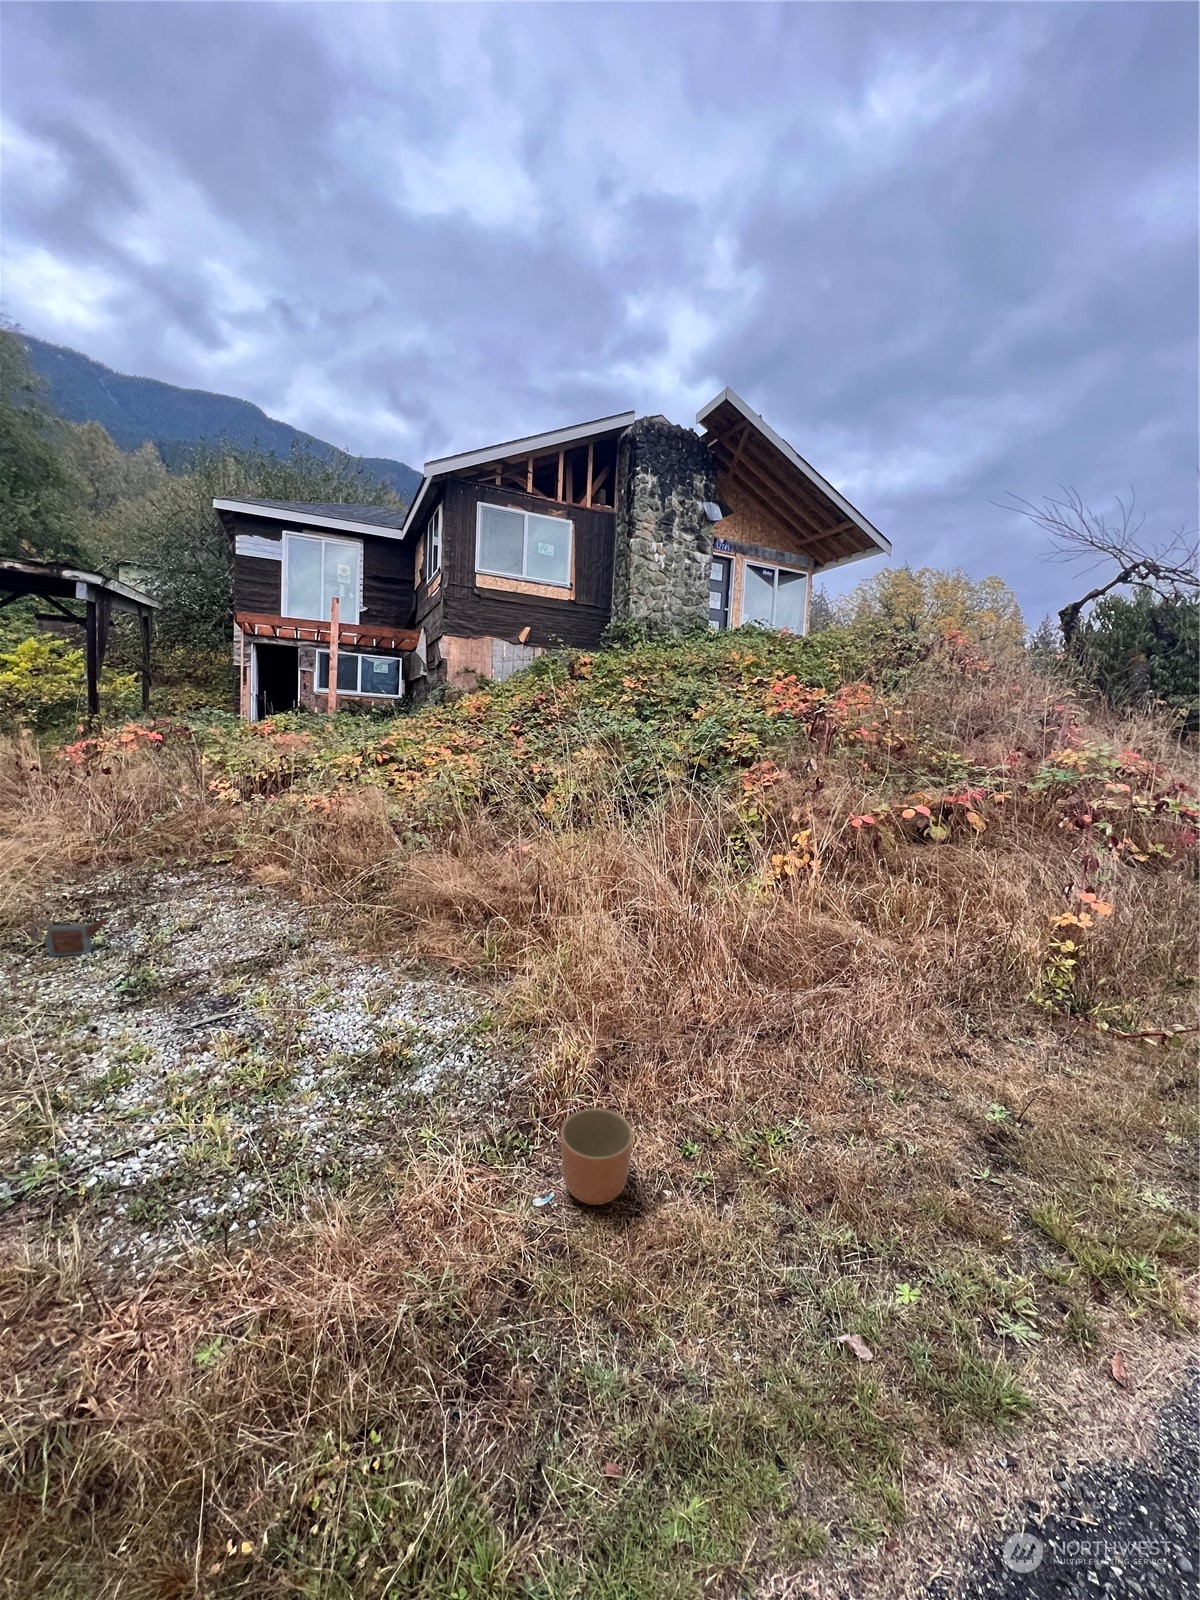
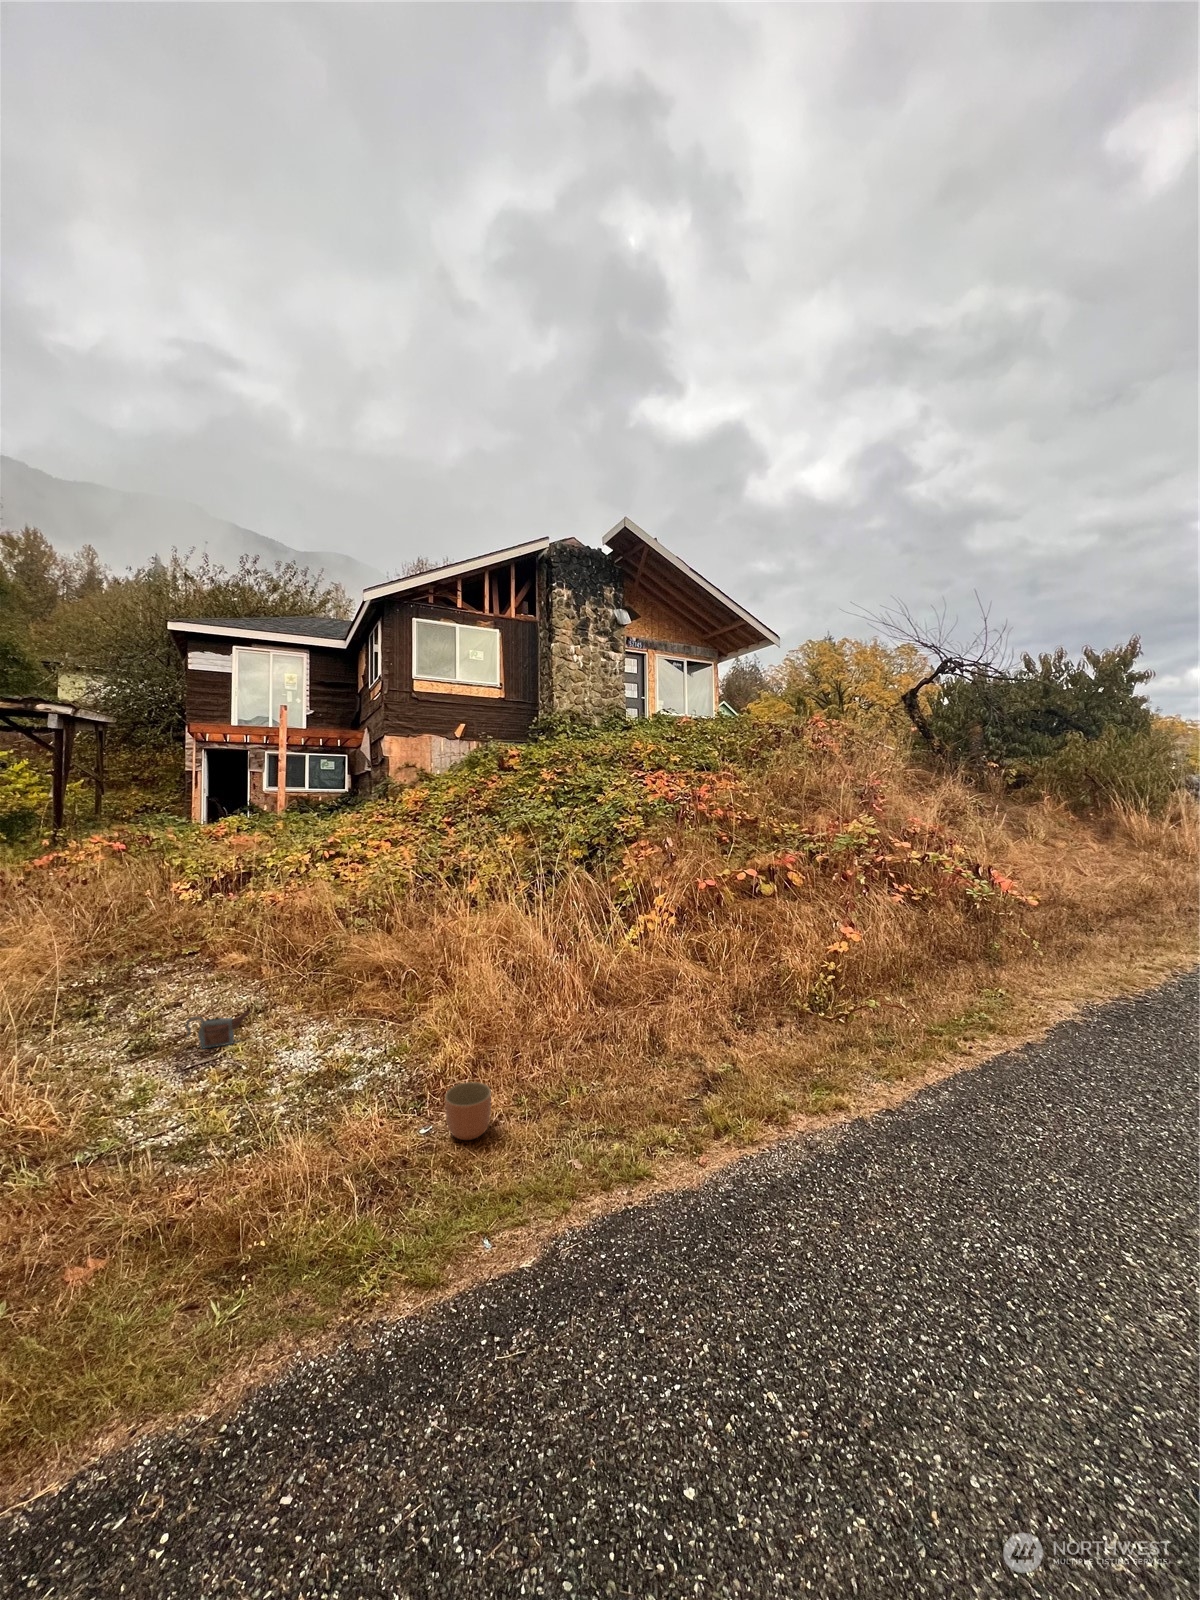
watering can: present [29,917,109,957] -> present [186,1011,250,1049]

